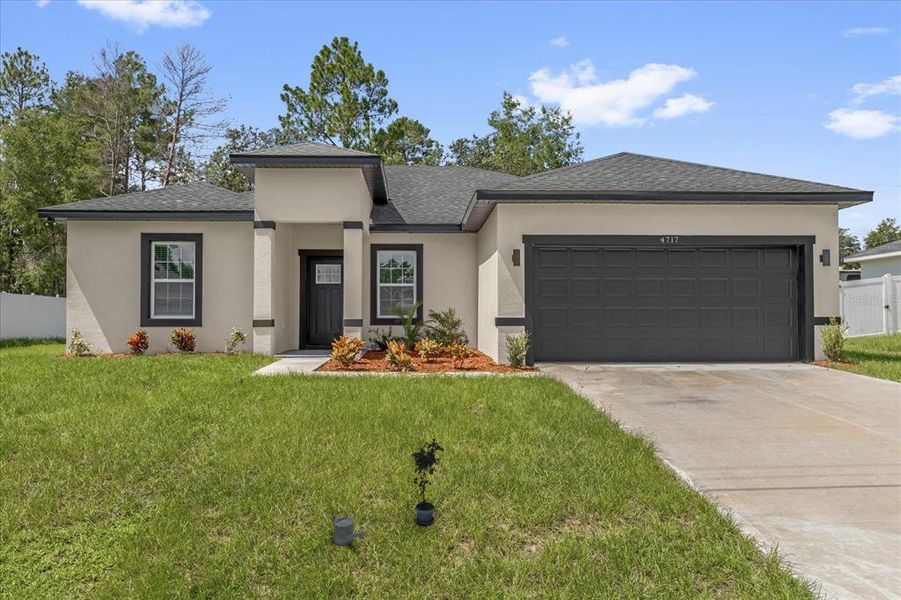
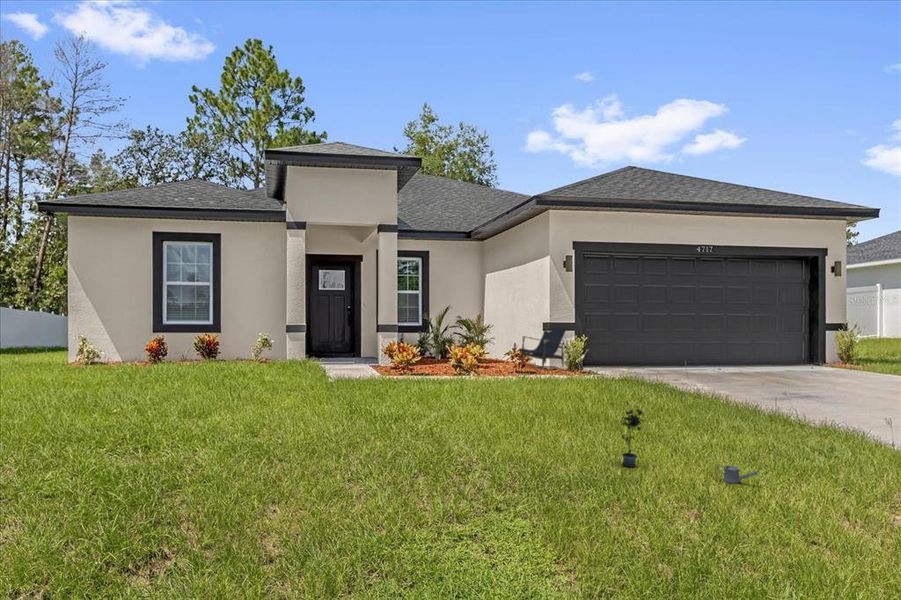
lounge chair: none [463,321,511,367] -> present [519,327,566,369]
watering can: present [333,515,364,546] -> present [717,465,758,484]

